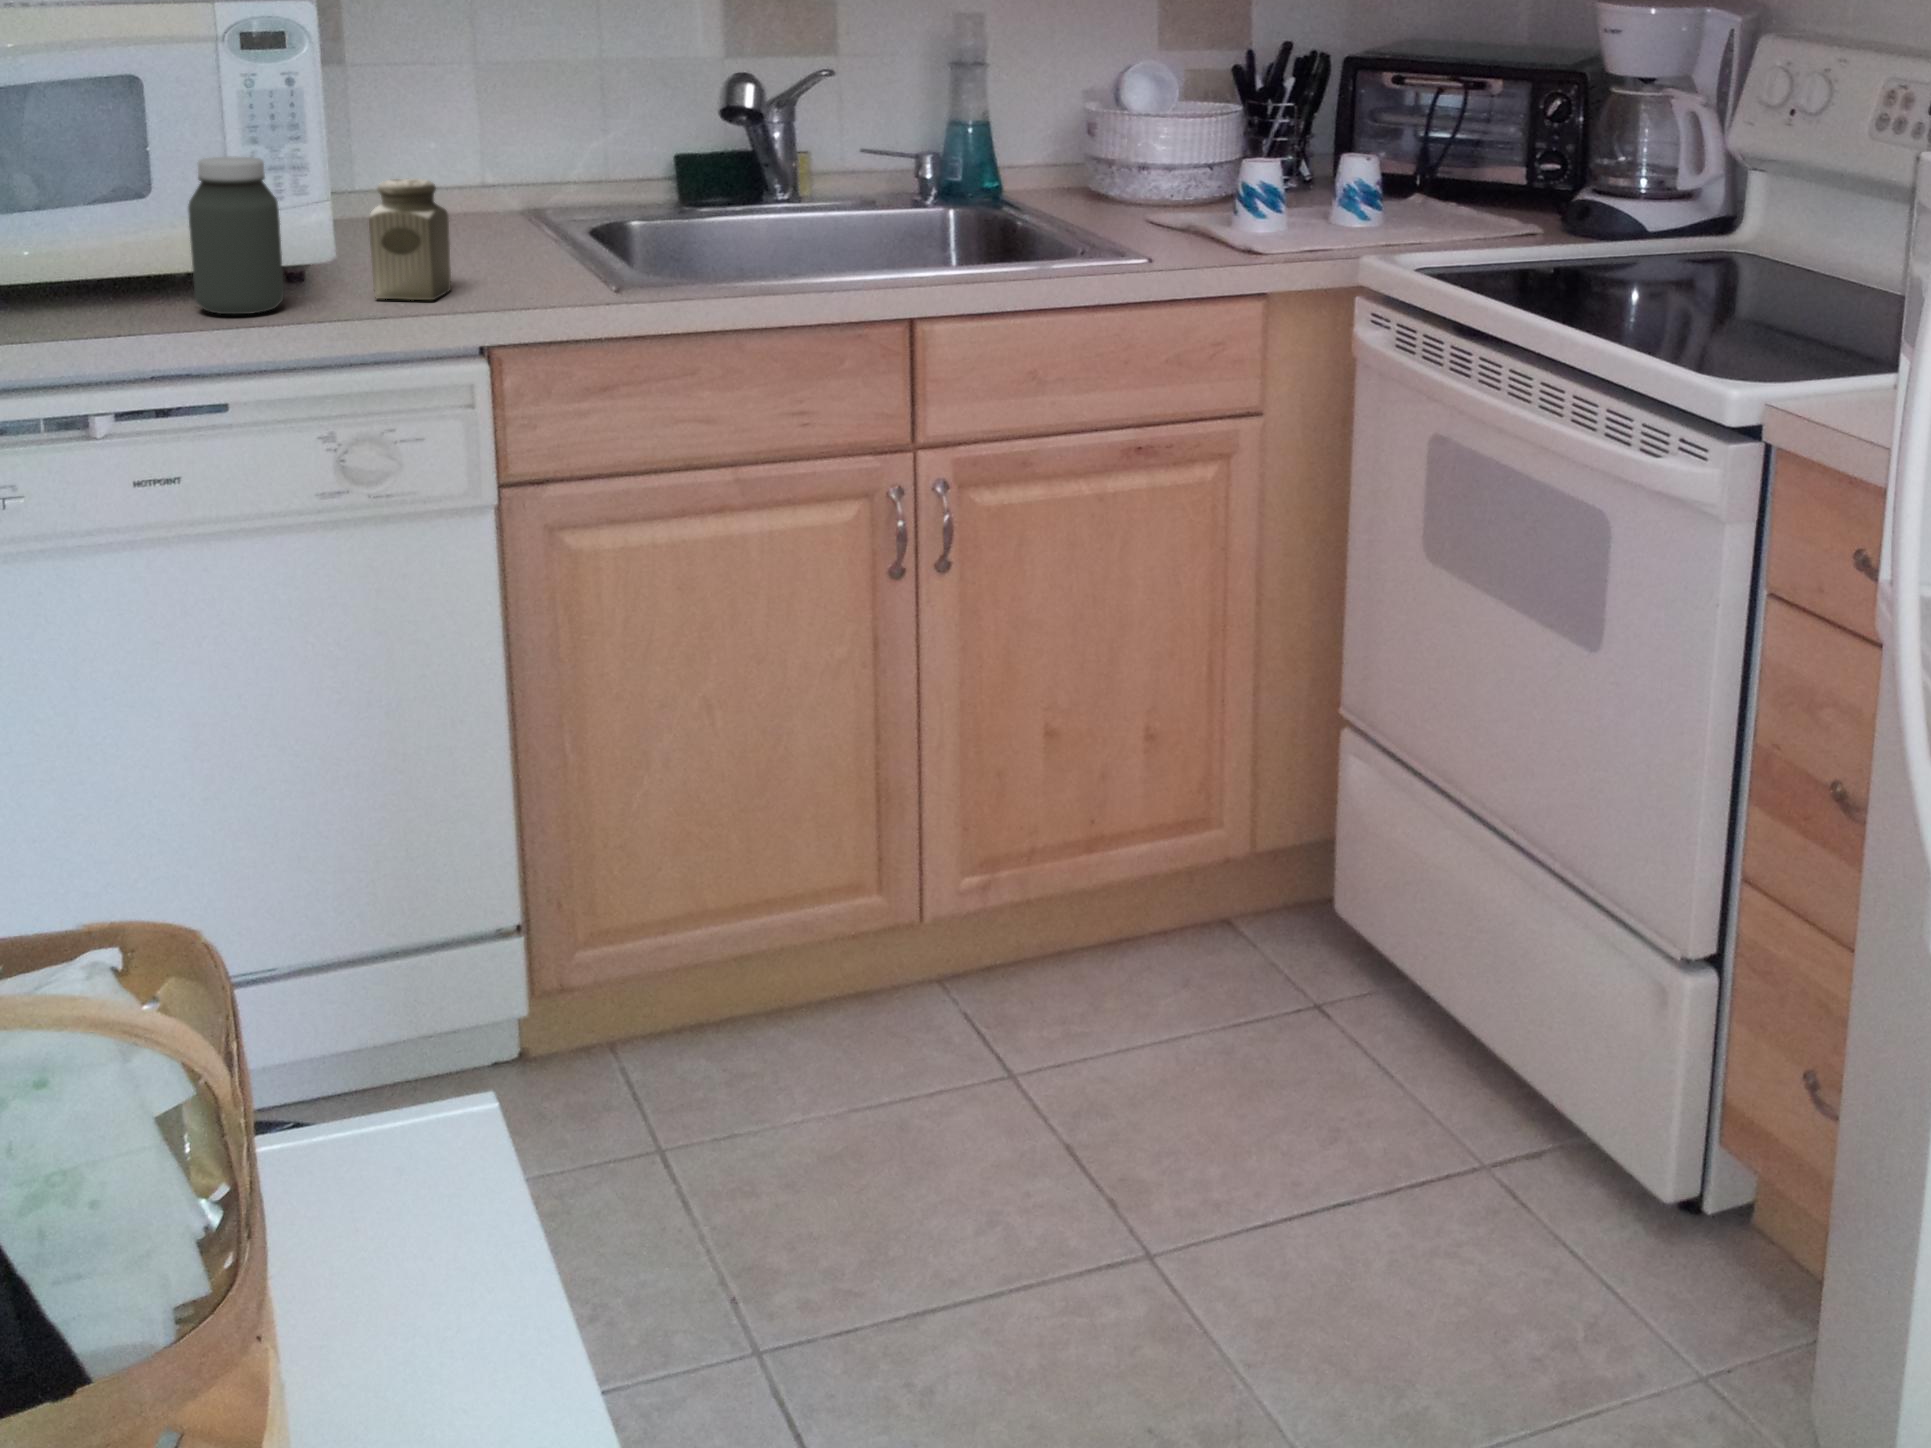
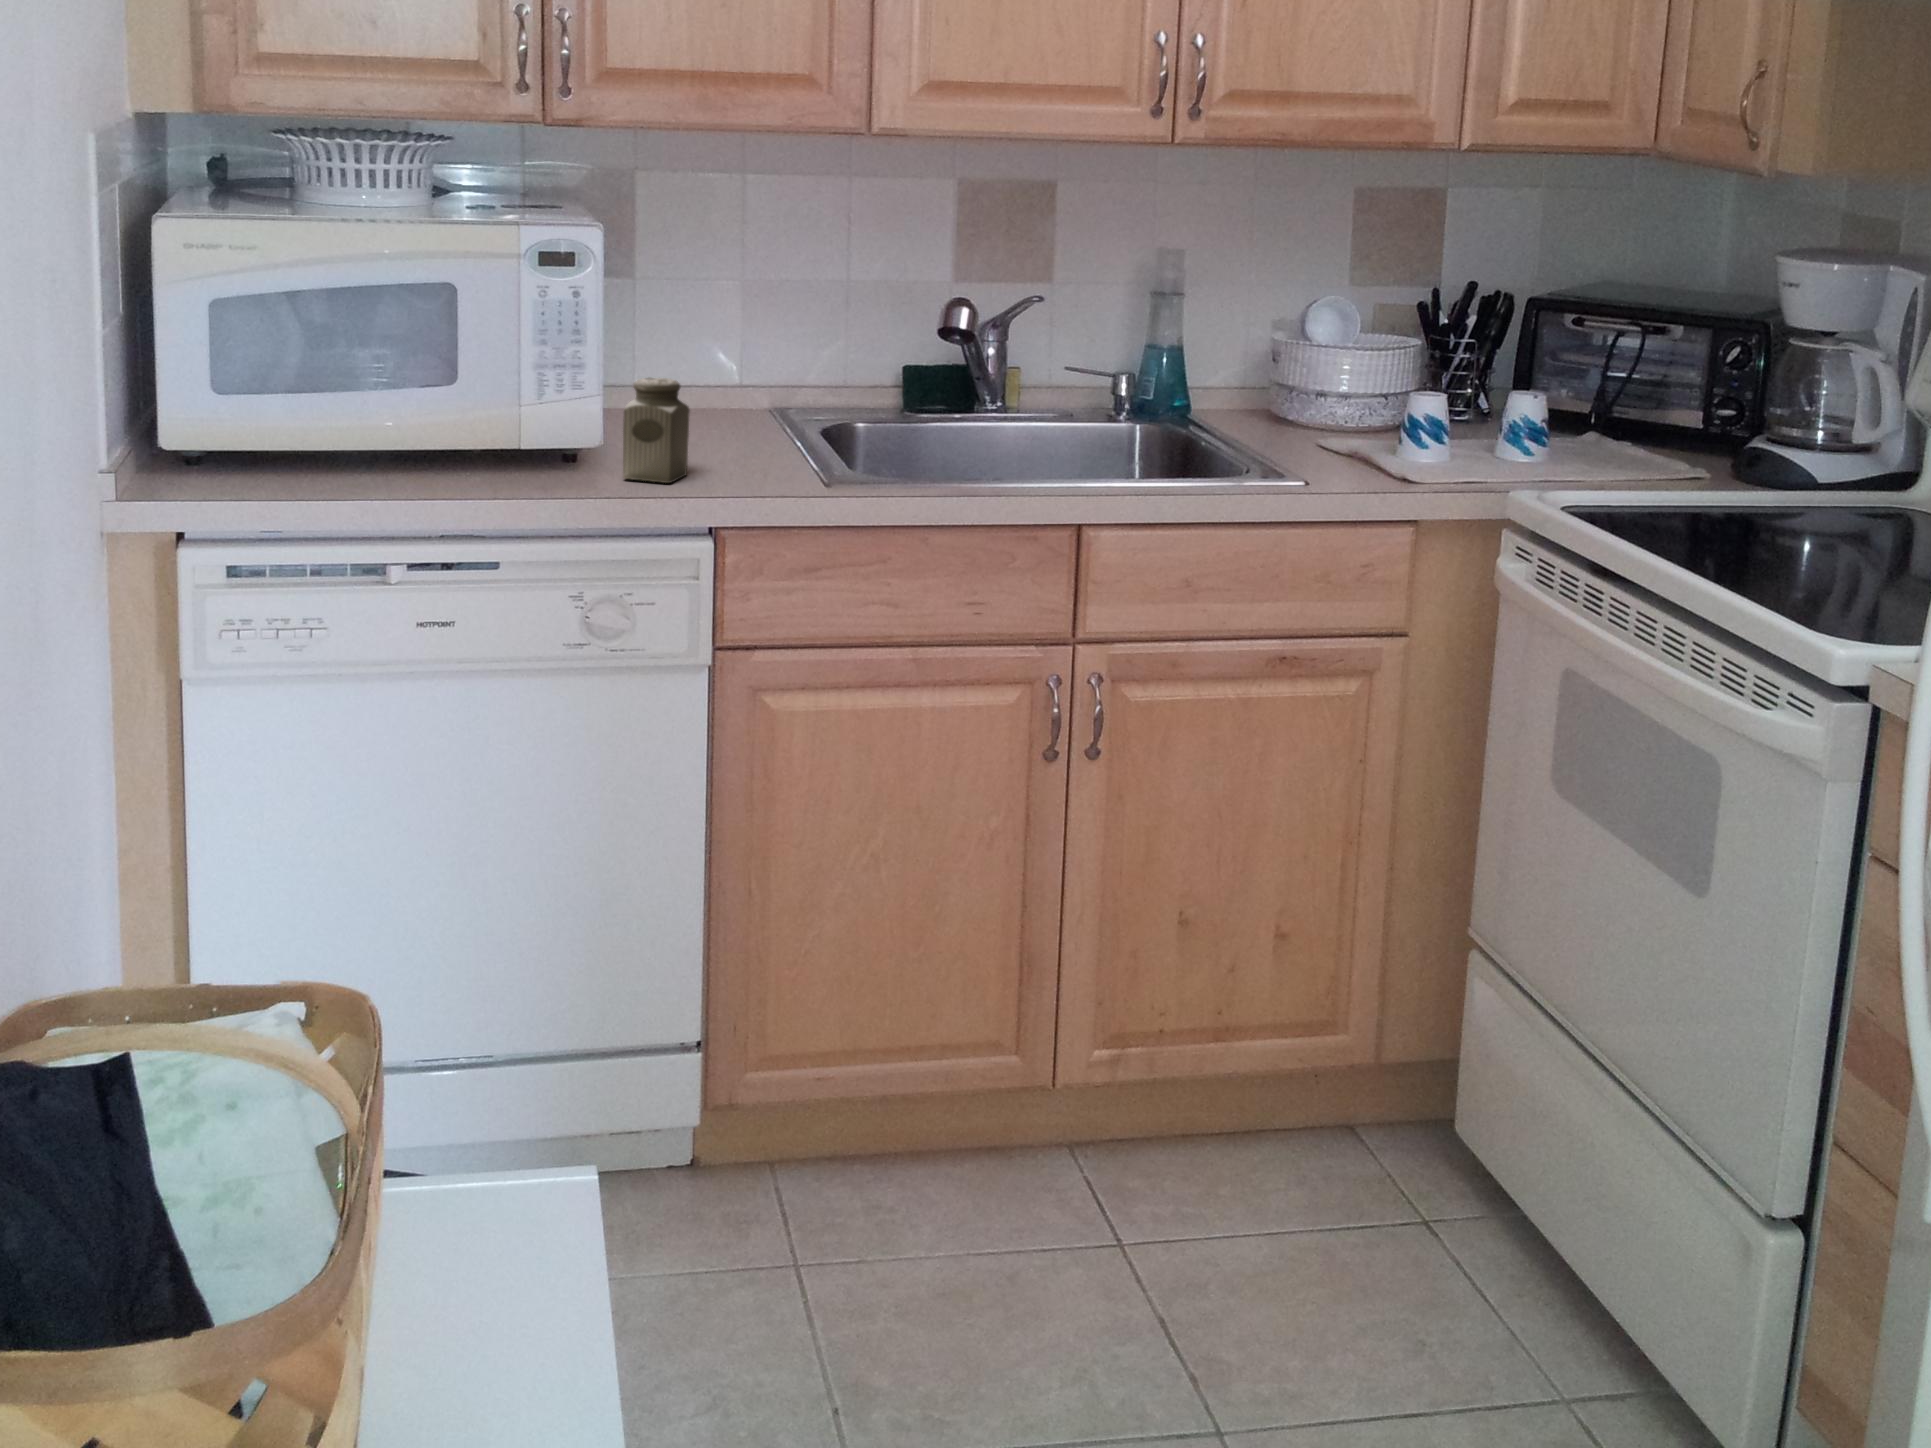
jar: present [188,157,284,314] -> none [481,353,553,486]

